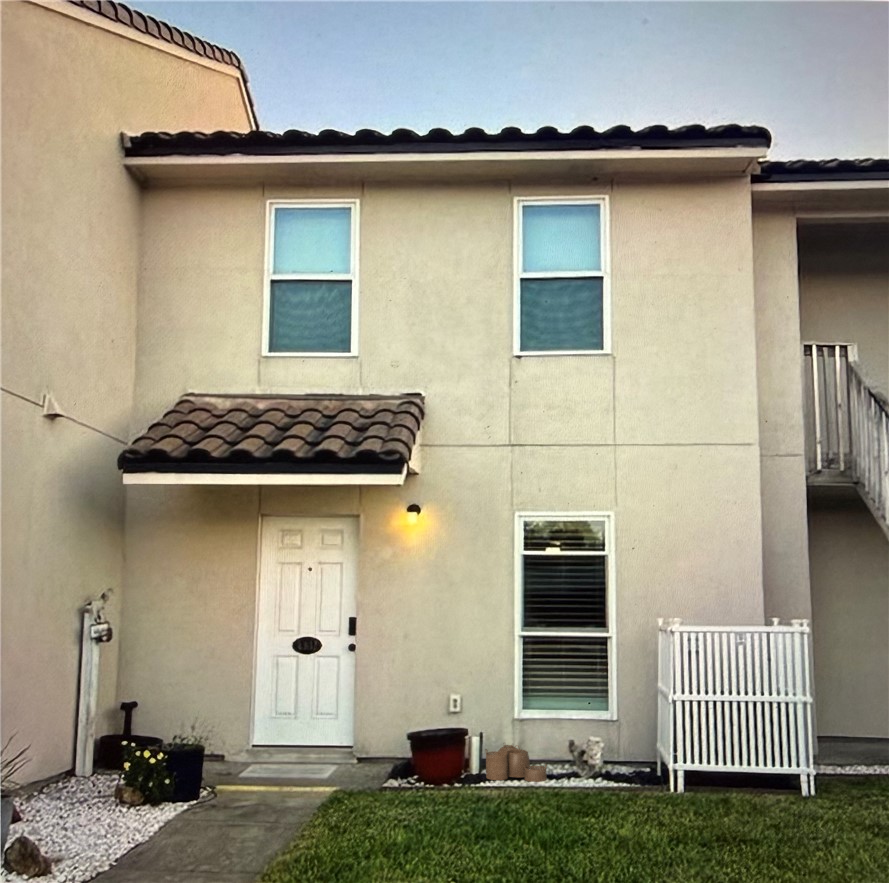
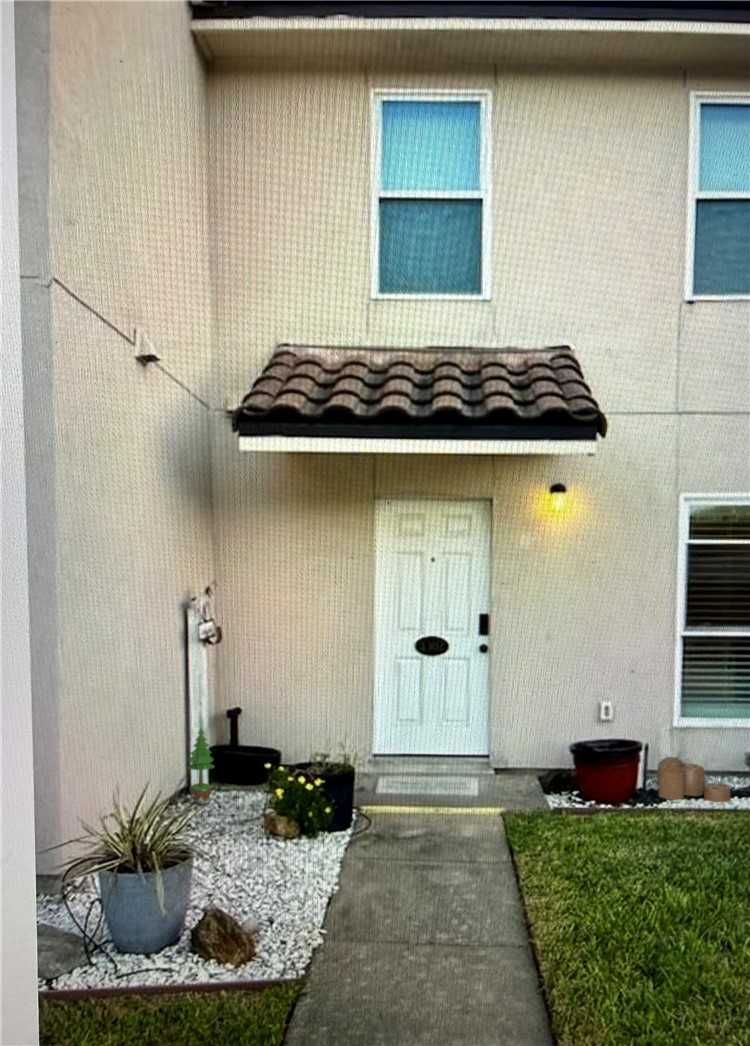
potted tree: none [71,714,97,784] -> present [187,728,214,805]

